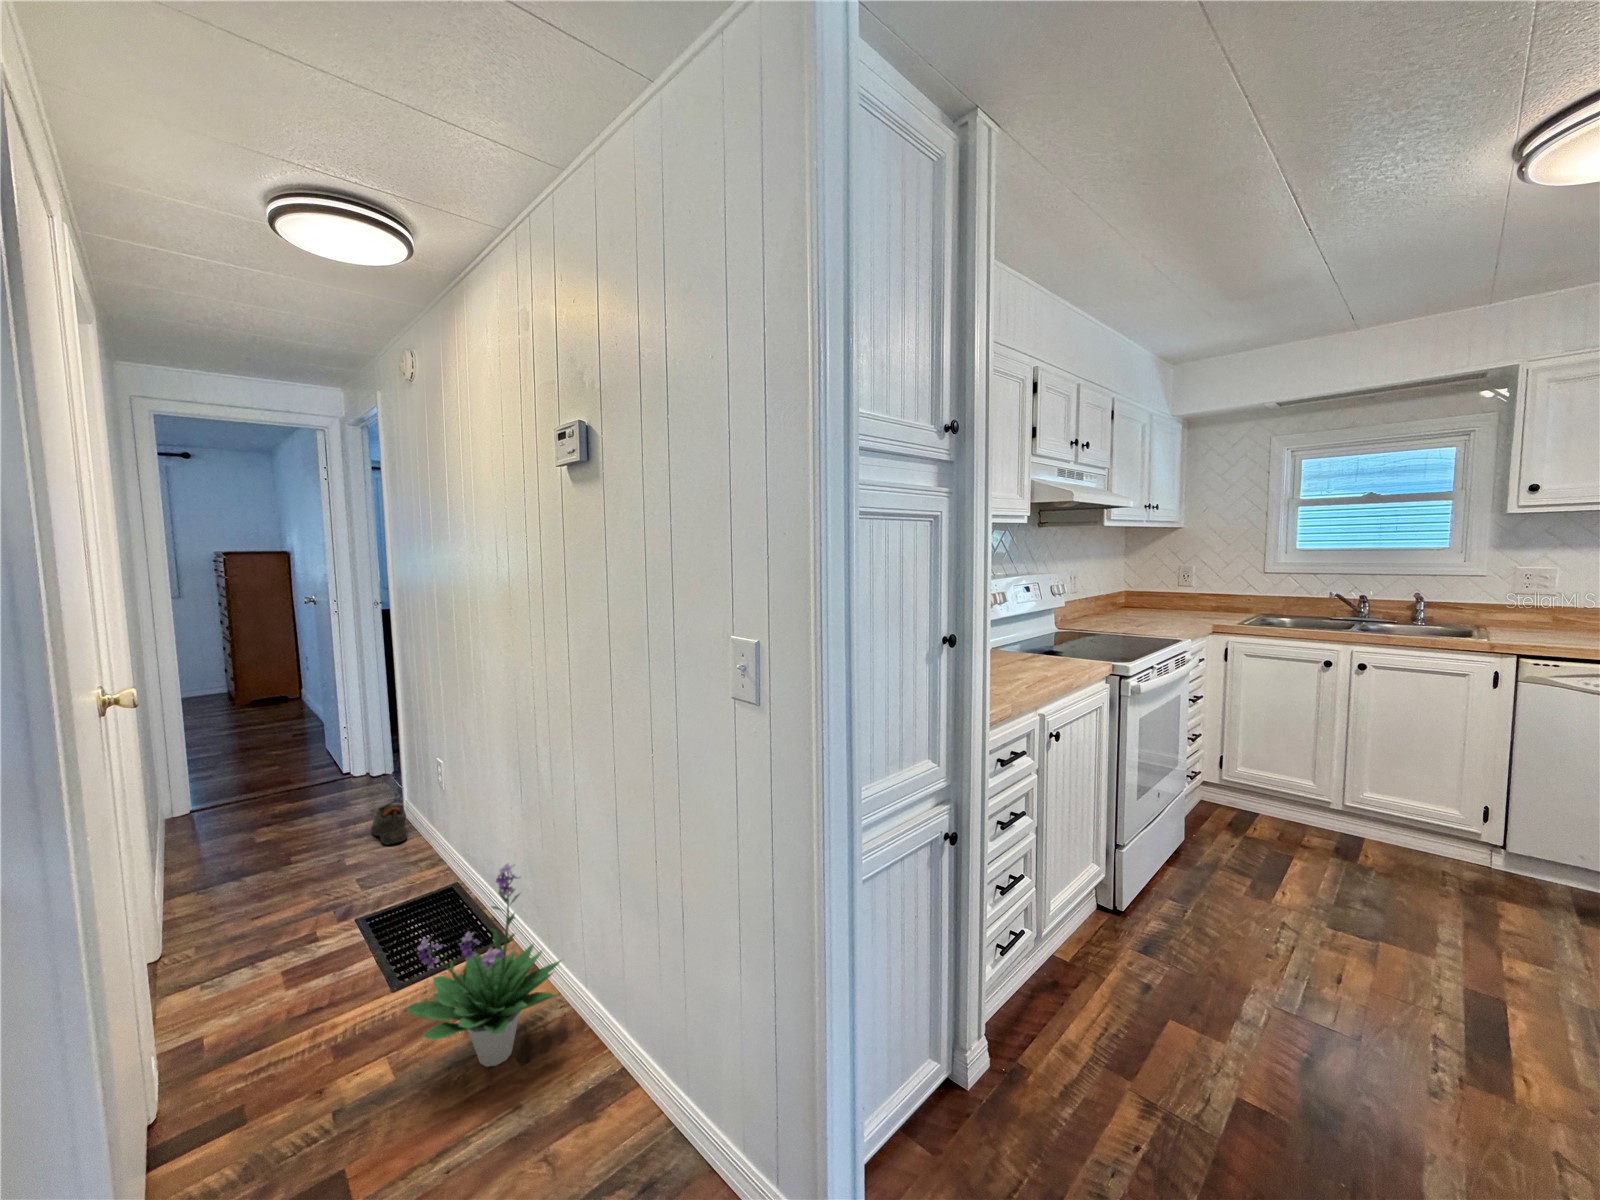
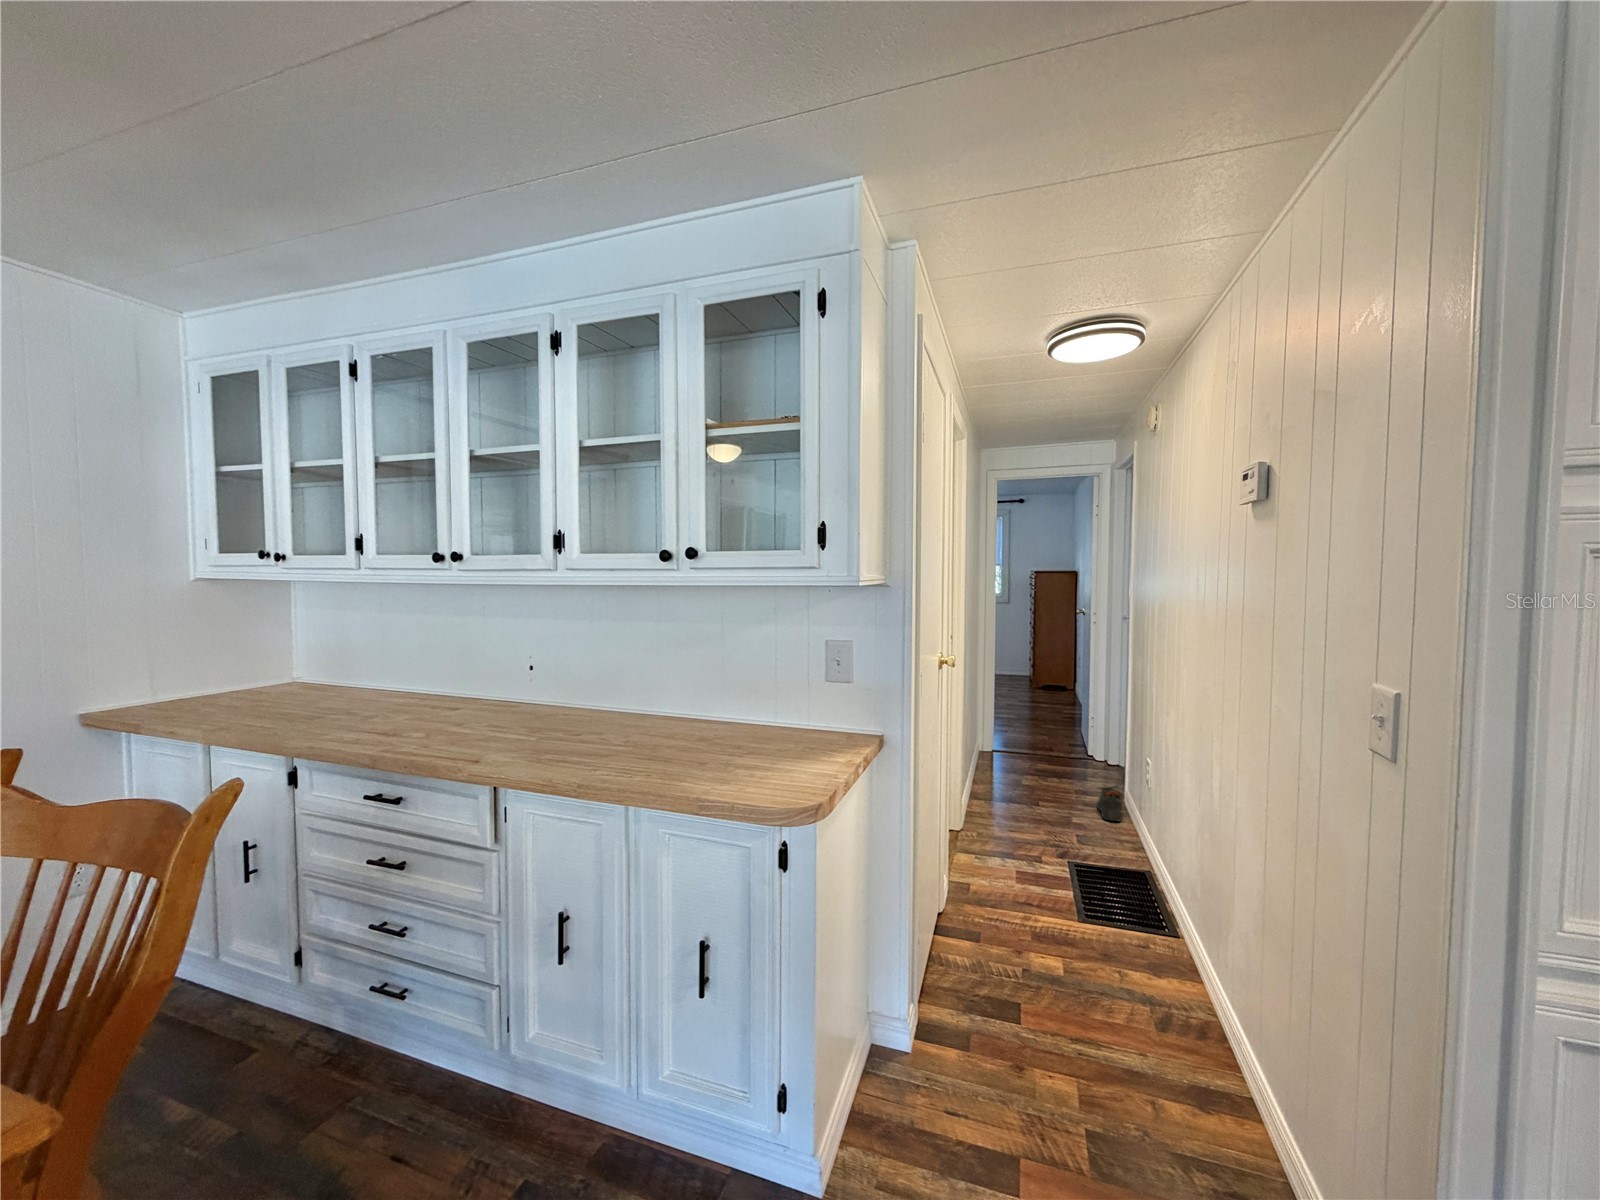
potted plant: present [407,864,561,1067] -> none [1075,852,1212,1018]

